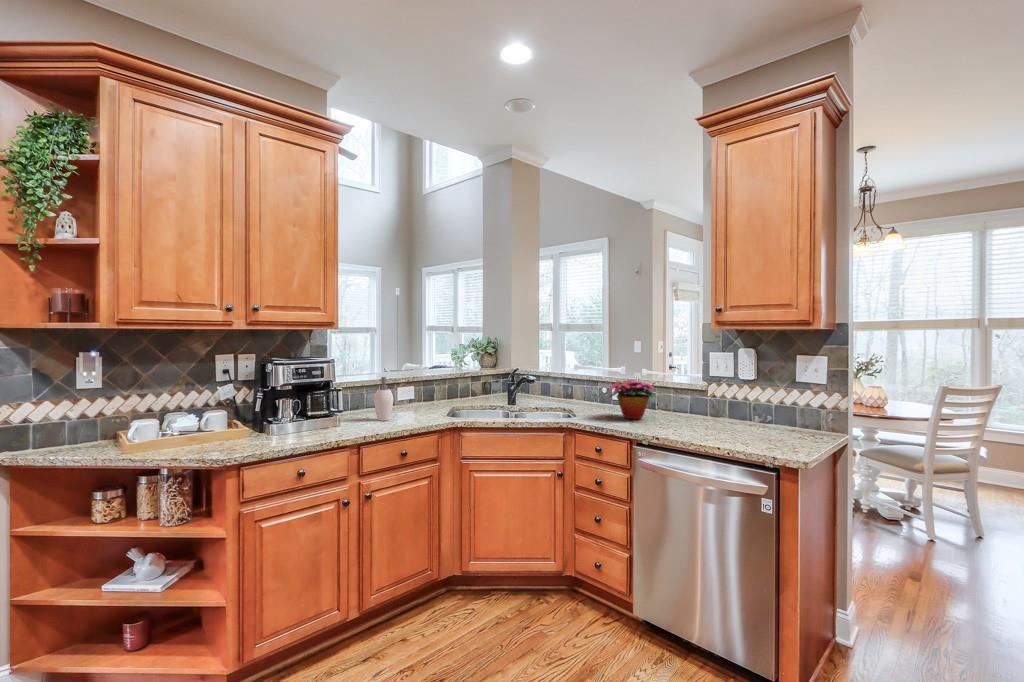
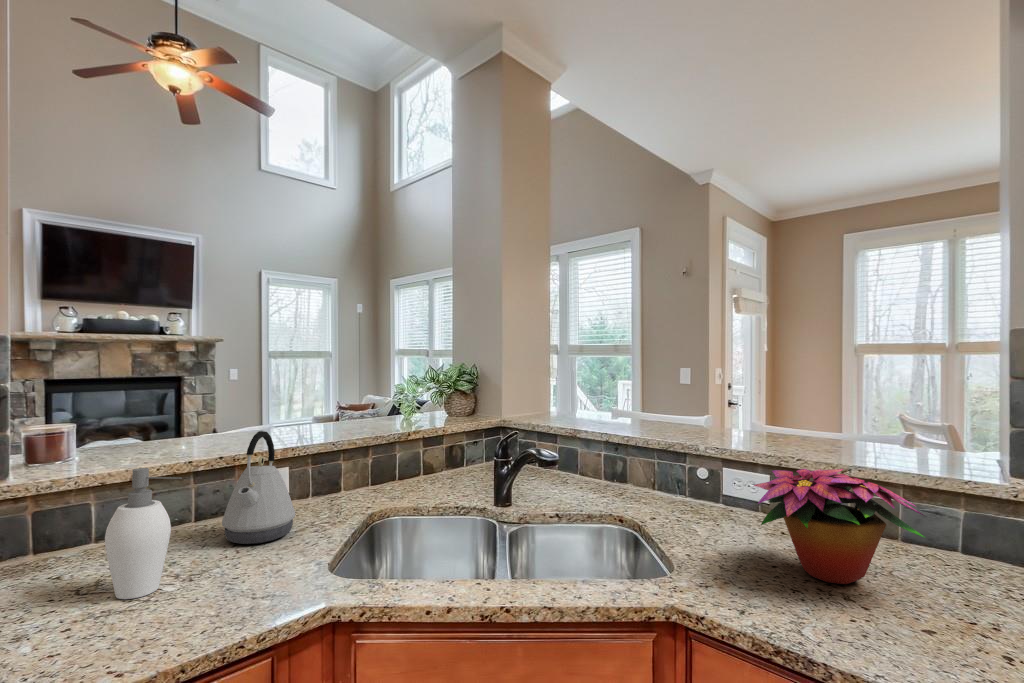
kettle: none [397,368,424,413] -> present [222,431,295,544]

